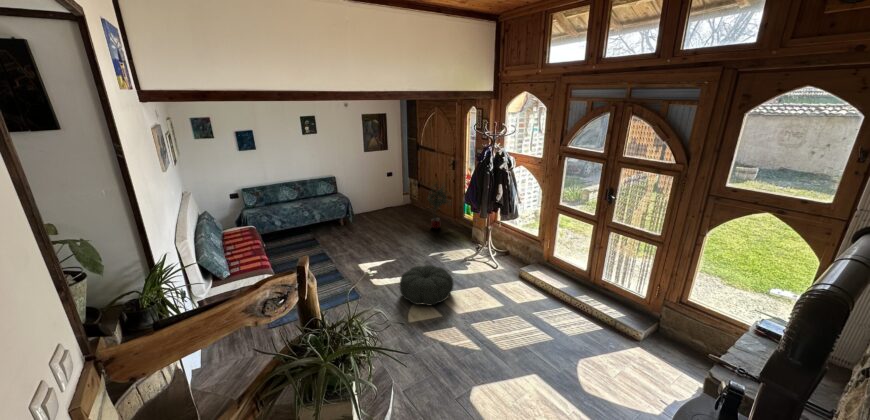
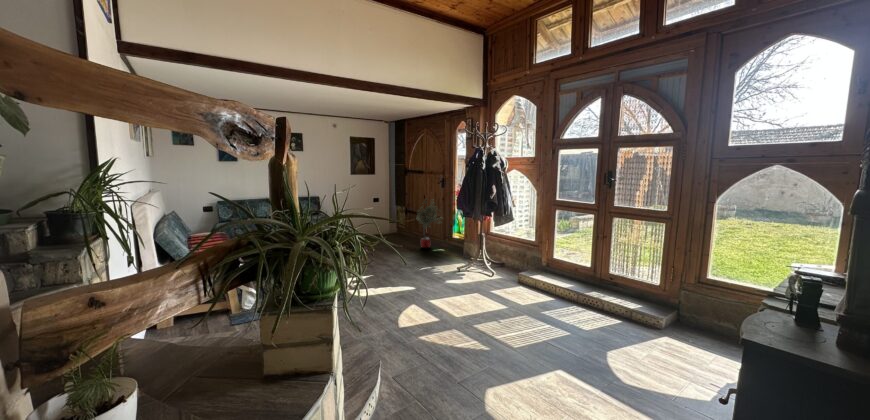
pouf: present [400,265,454,306] -> none [391,270,450,310]

